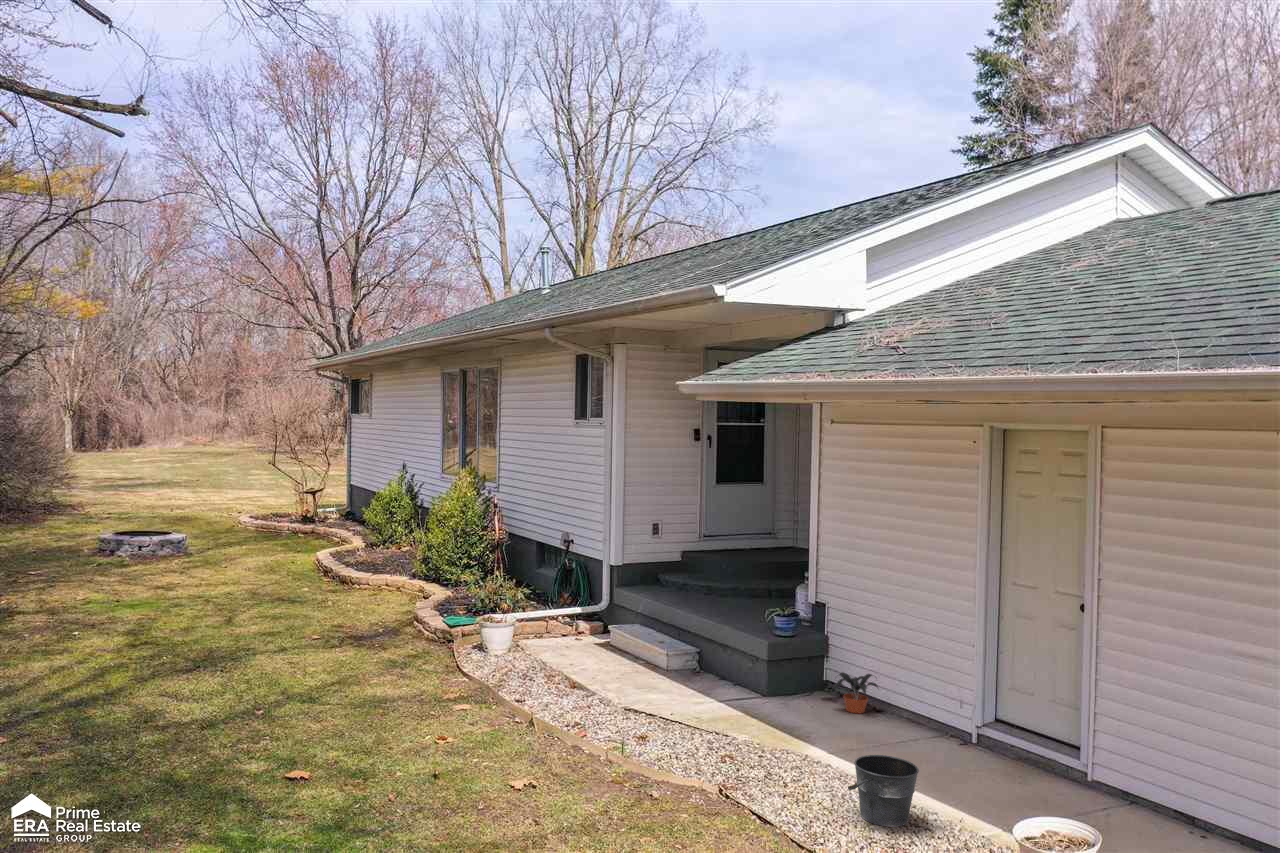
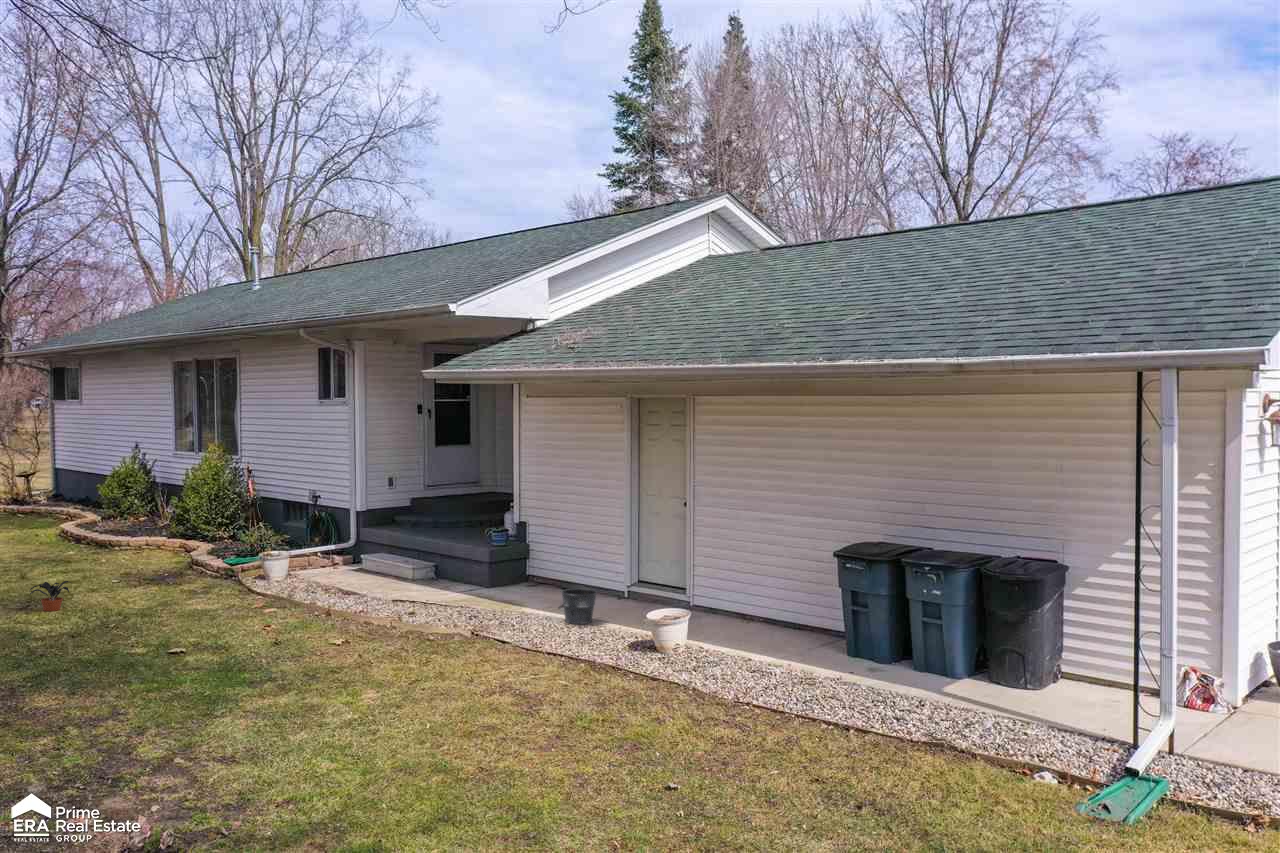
potted plant: present [832,673,878,713] -> present [30,581,71,611]

